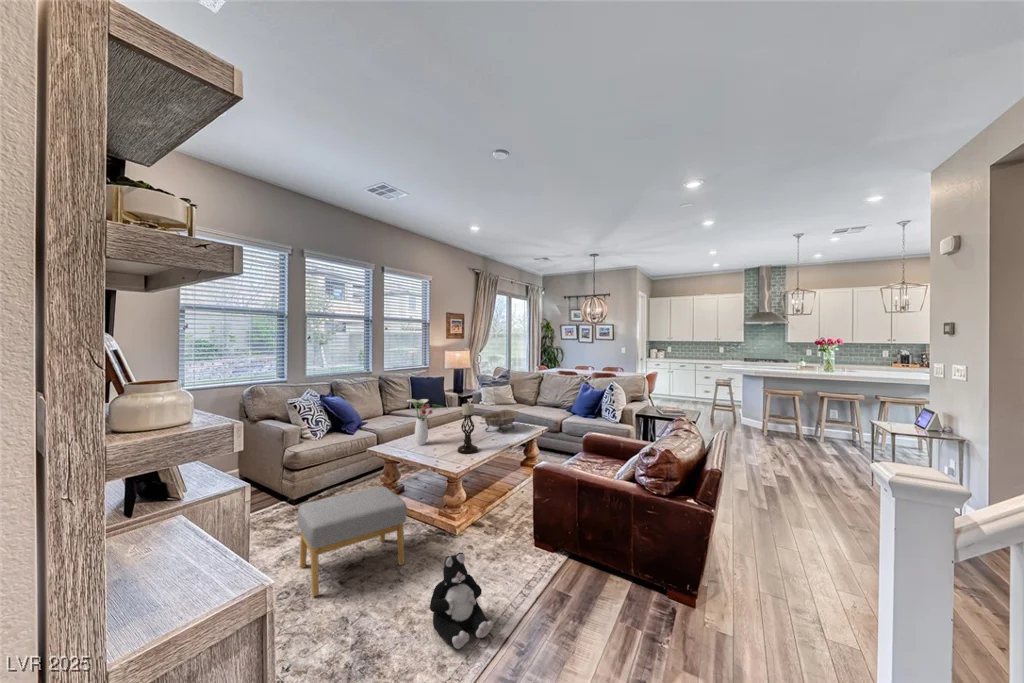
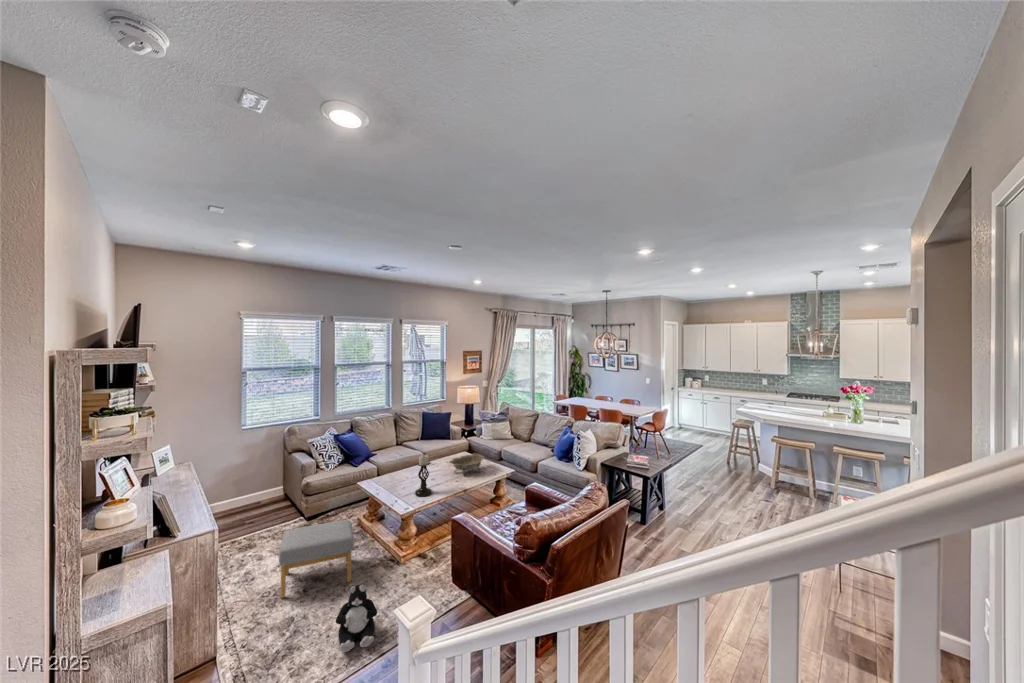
flower arrangement: present [407,399,445,445] -> none [383,447,415,484]

